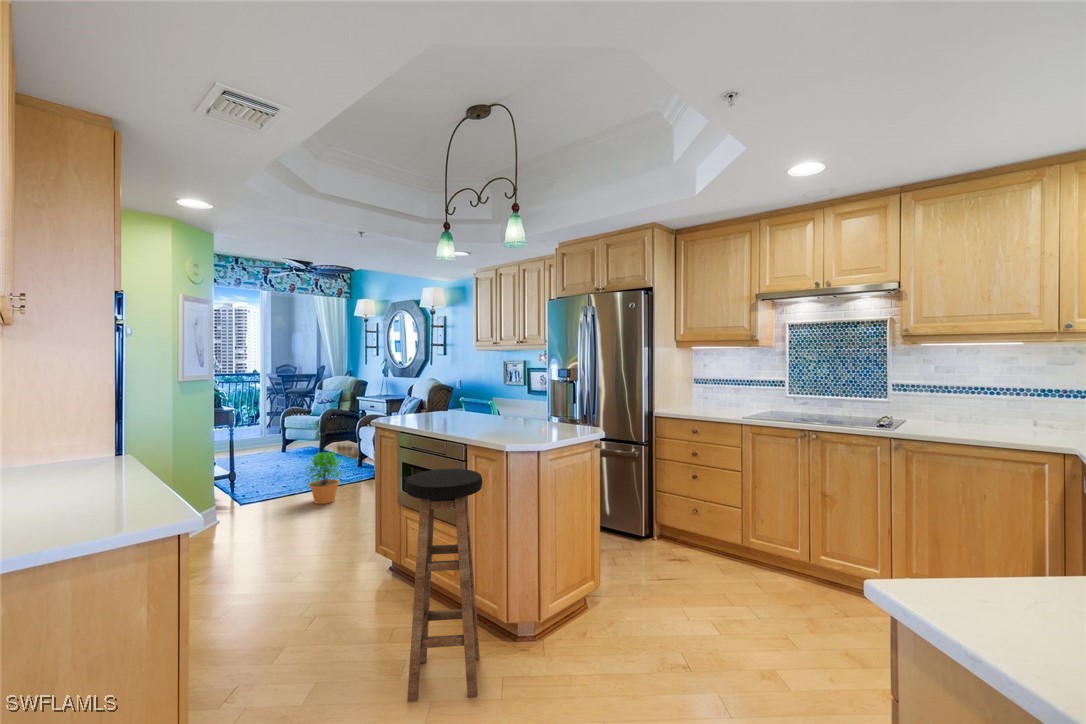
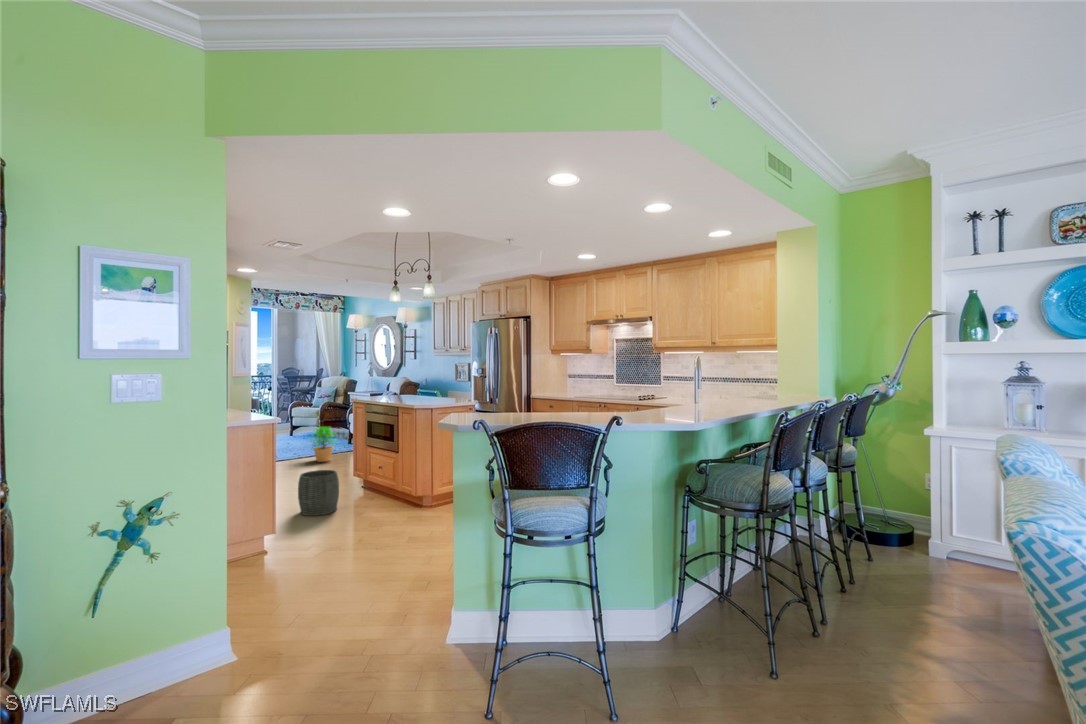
bar stool: present [406,469,482,702] -> none [364,417,403,521]
woven basket: none [269,567,352,679] -> present [298,470,339,516]

